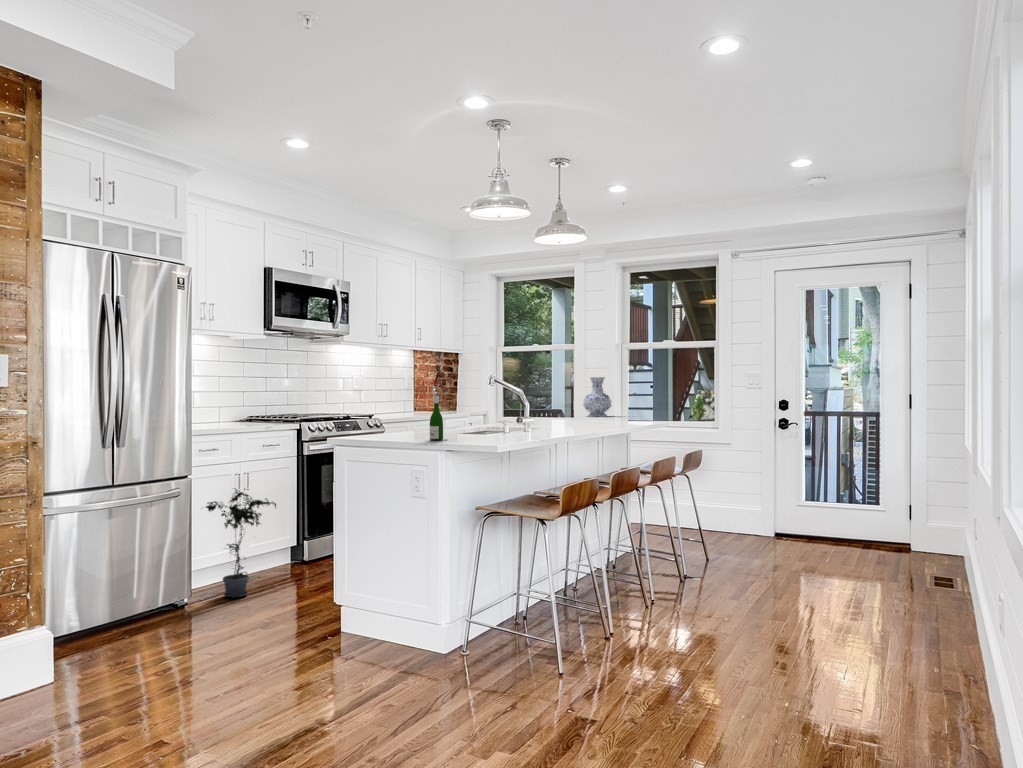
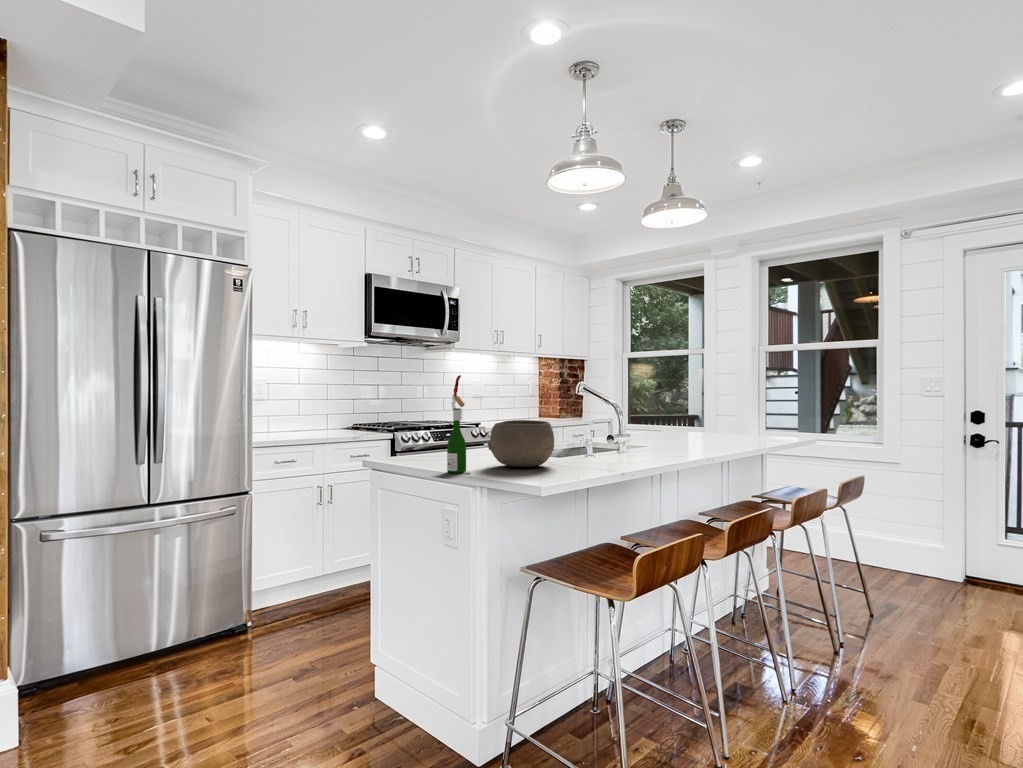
vase: present [583,377,611,417] -> none [713,382,746,426]
bowl: none [452,404,498,437] -> present [488,420,554,467]
potted plant: present [206,488,276,597] -> none [265,504,343,625]

